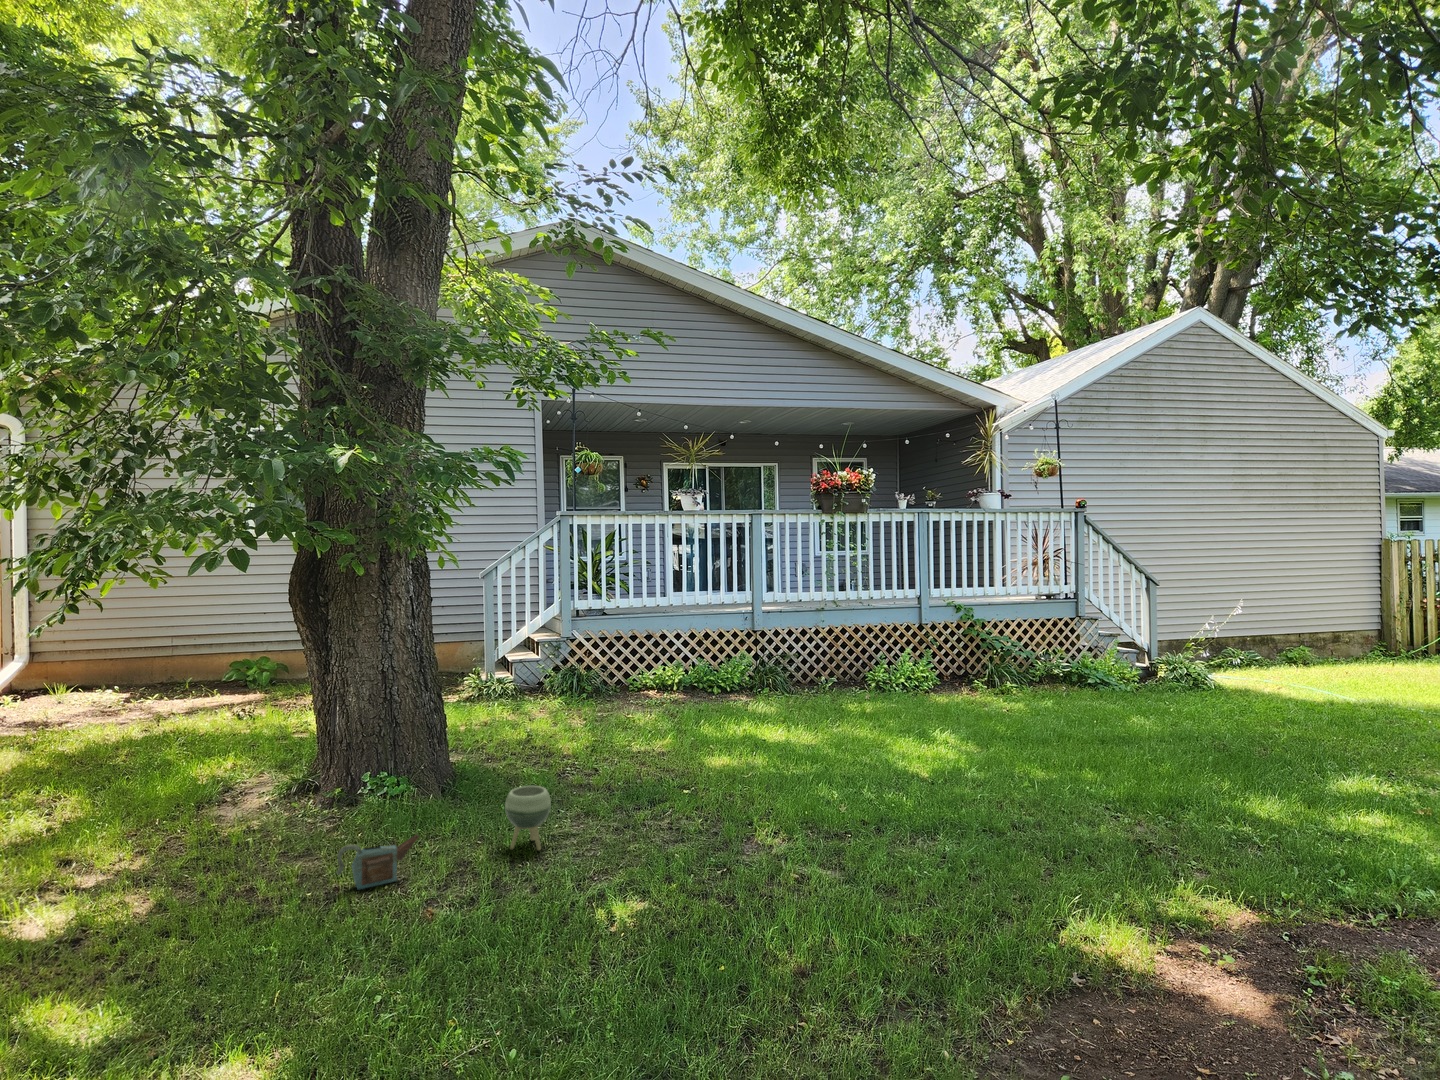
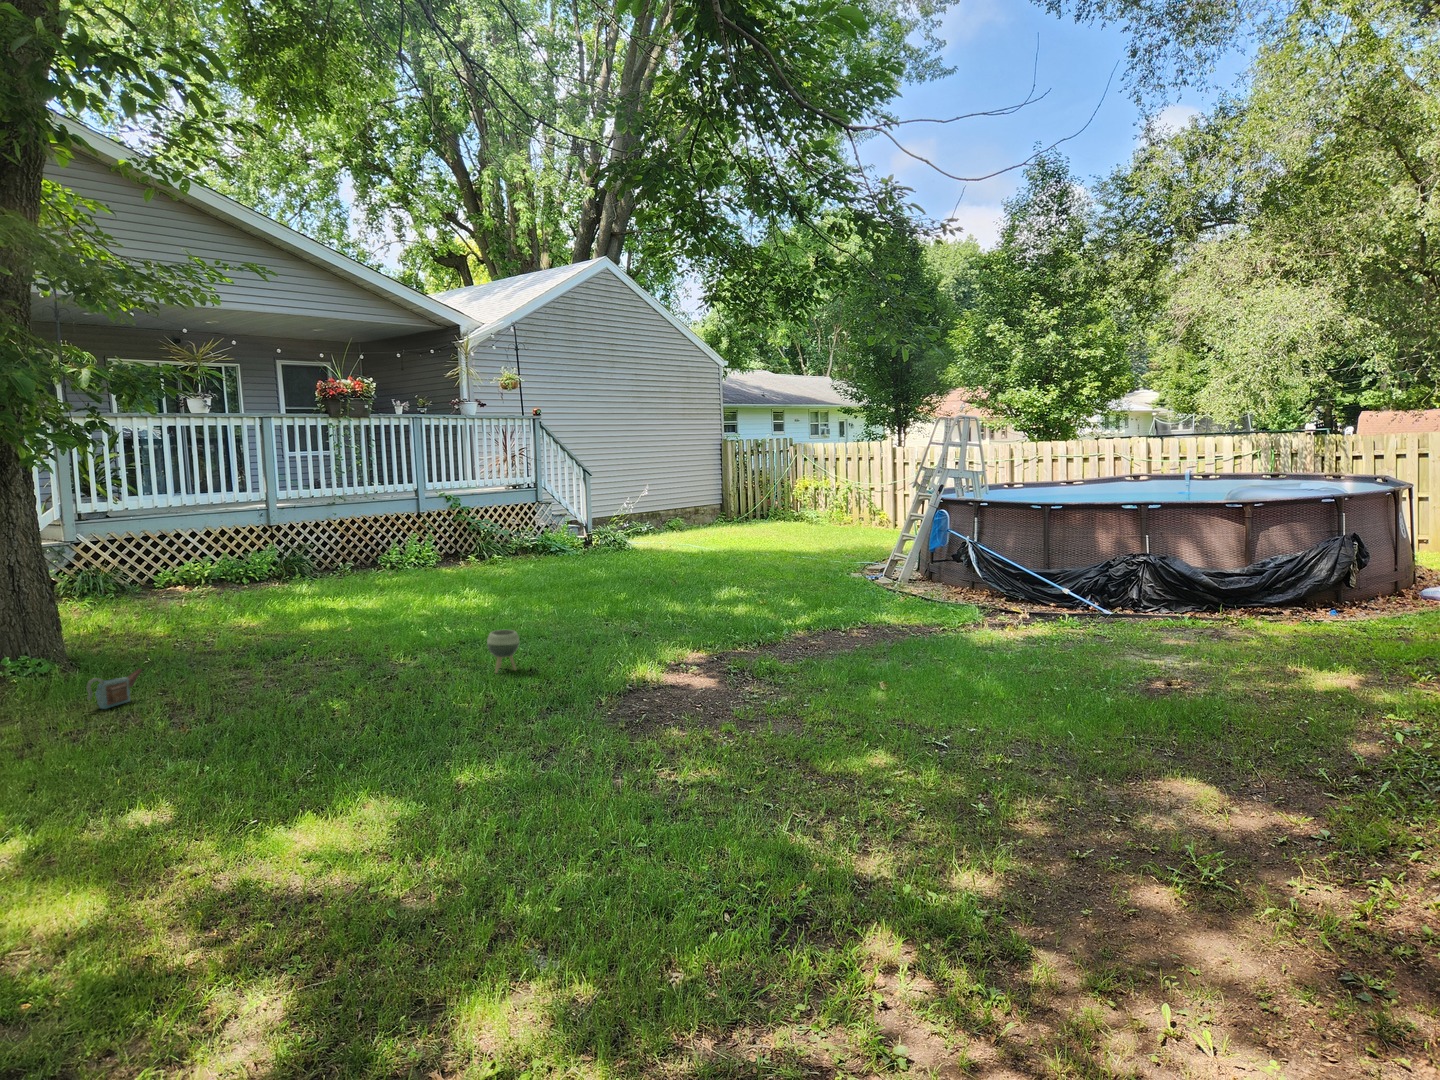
planter: present [505,786,551,850] -> present [487,630,519,673]

